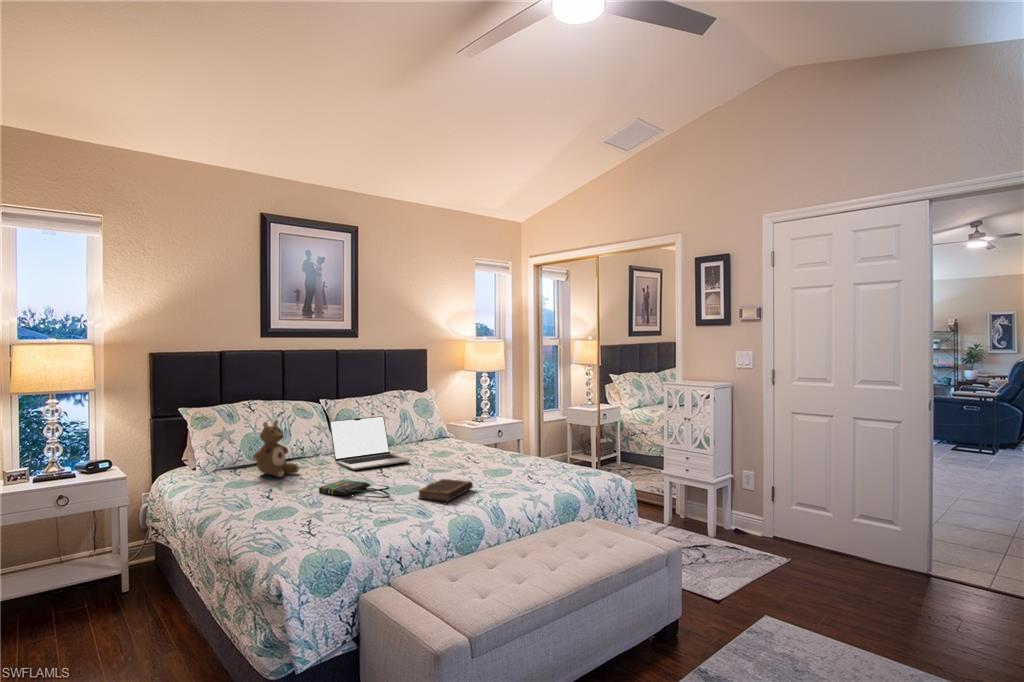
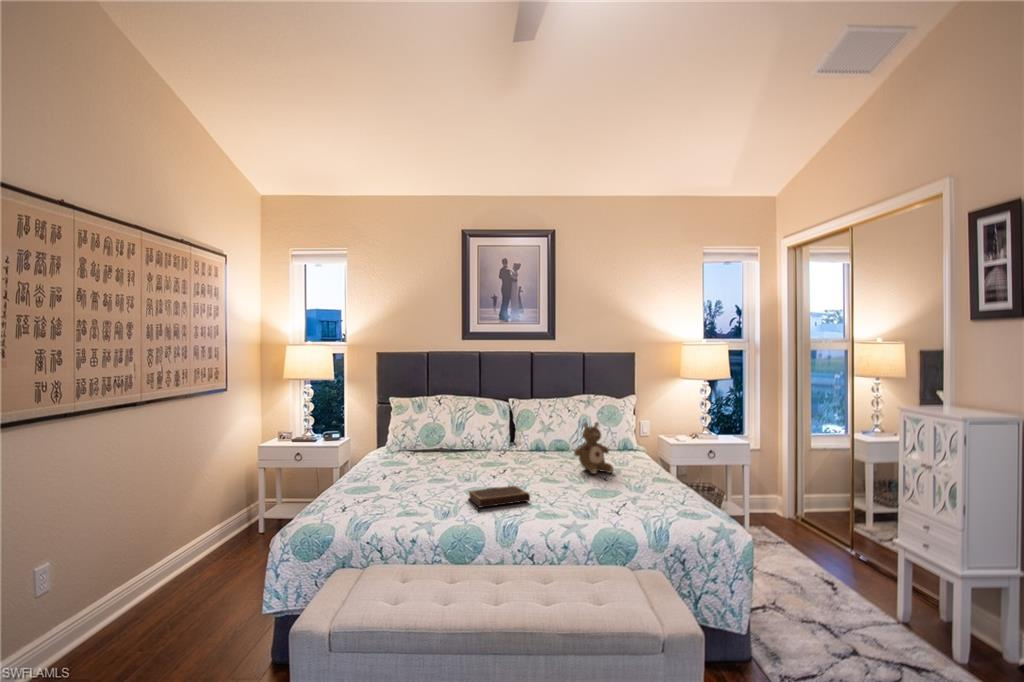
laptop: present [330,416,410,470] -> none [482,419,542,466]
stuffed bear: present [253,420,299,477] -> present [574,422,613,474]
tote bag: present [319,480,390,498] -> none [419,471,459,493]

